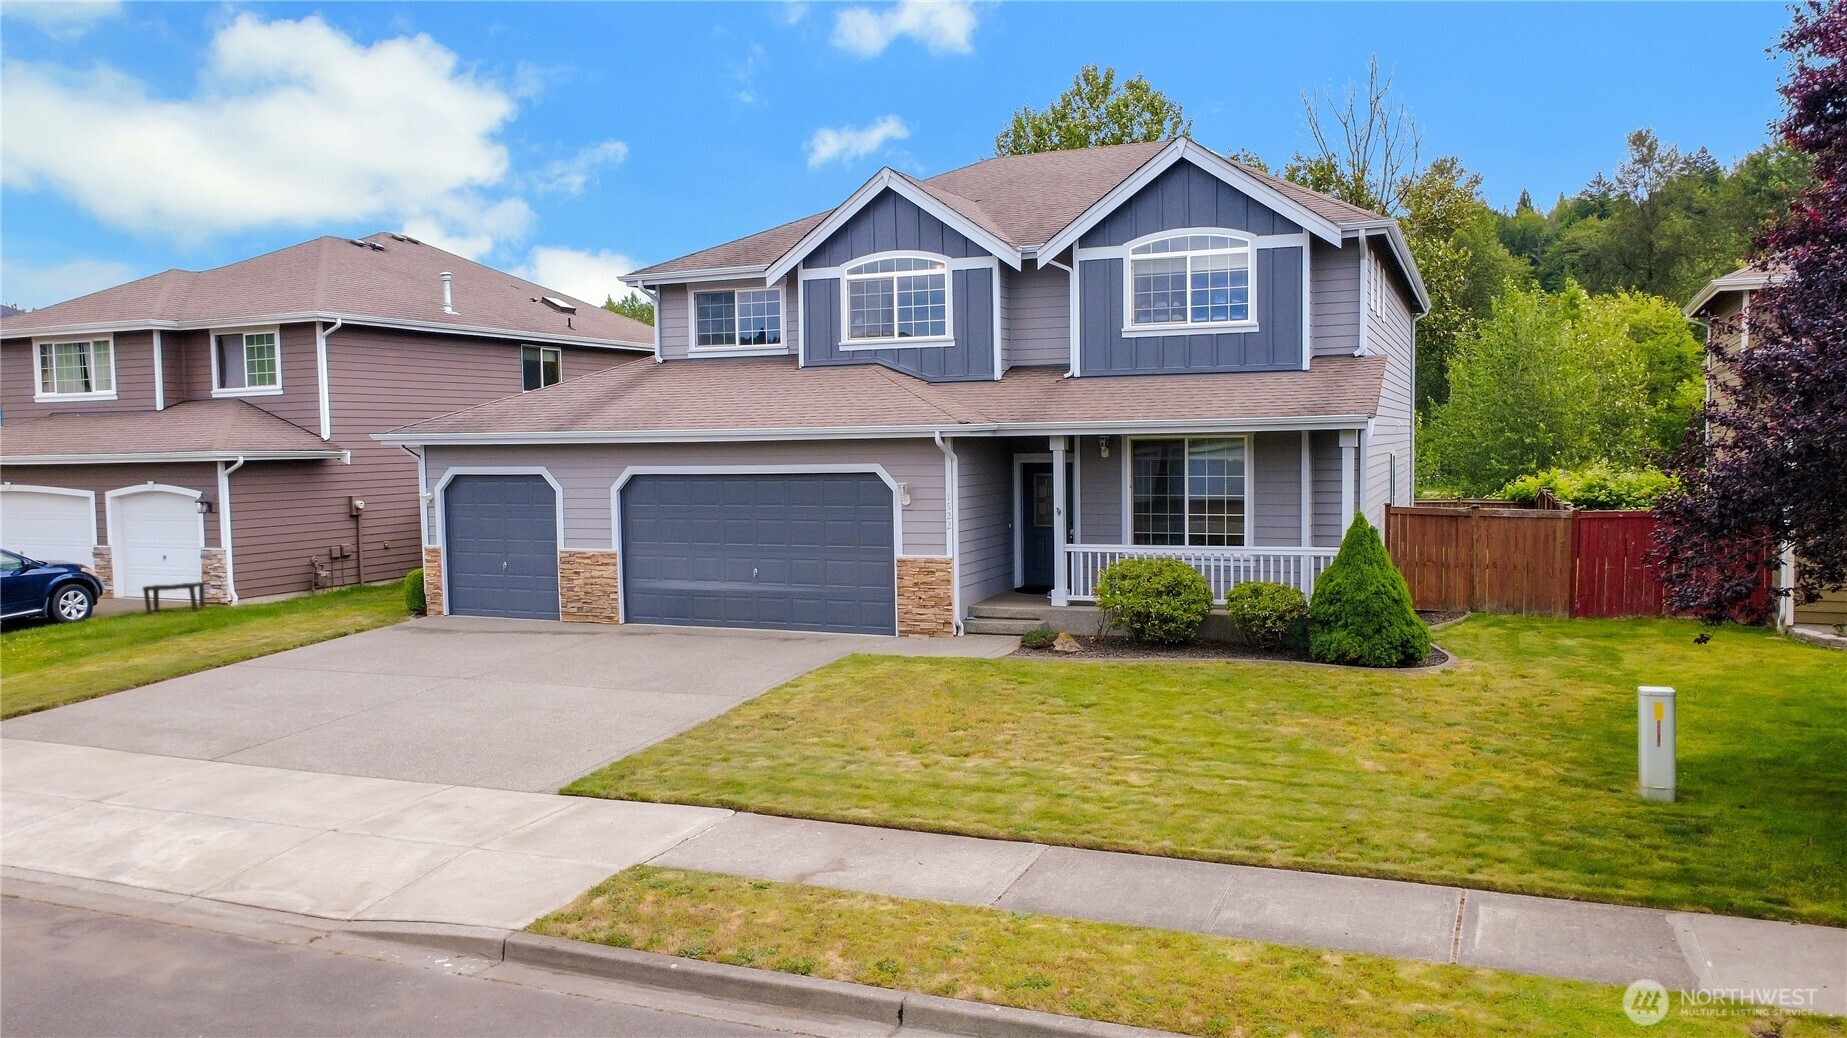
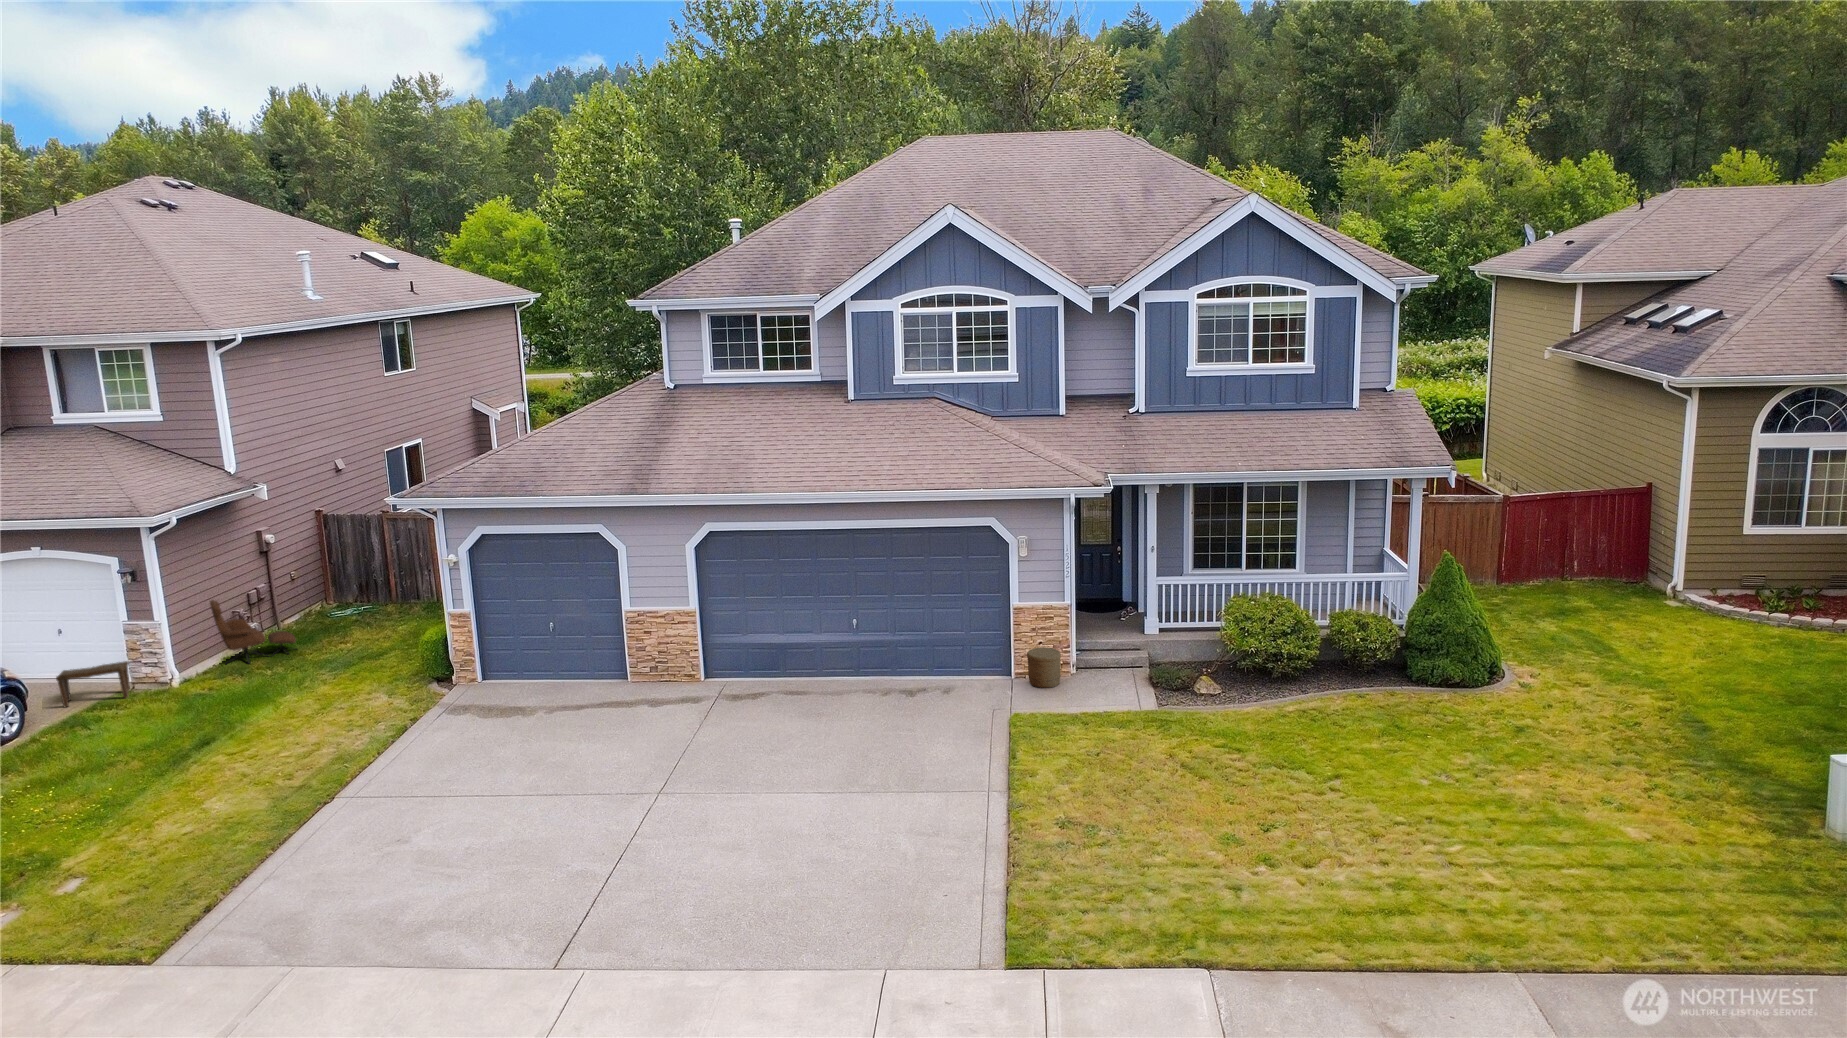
lounge chair: none [283,542,357,599] -> present [210,600,296,663]
woven basket: none [897,602,933,642] -> present [1027,647,1061,688]
decorative plant: present [1288,614,1311,659] -> none [1393,648,1416,685]

